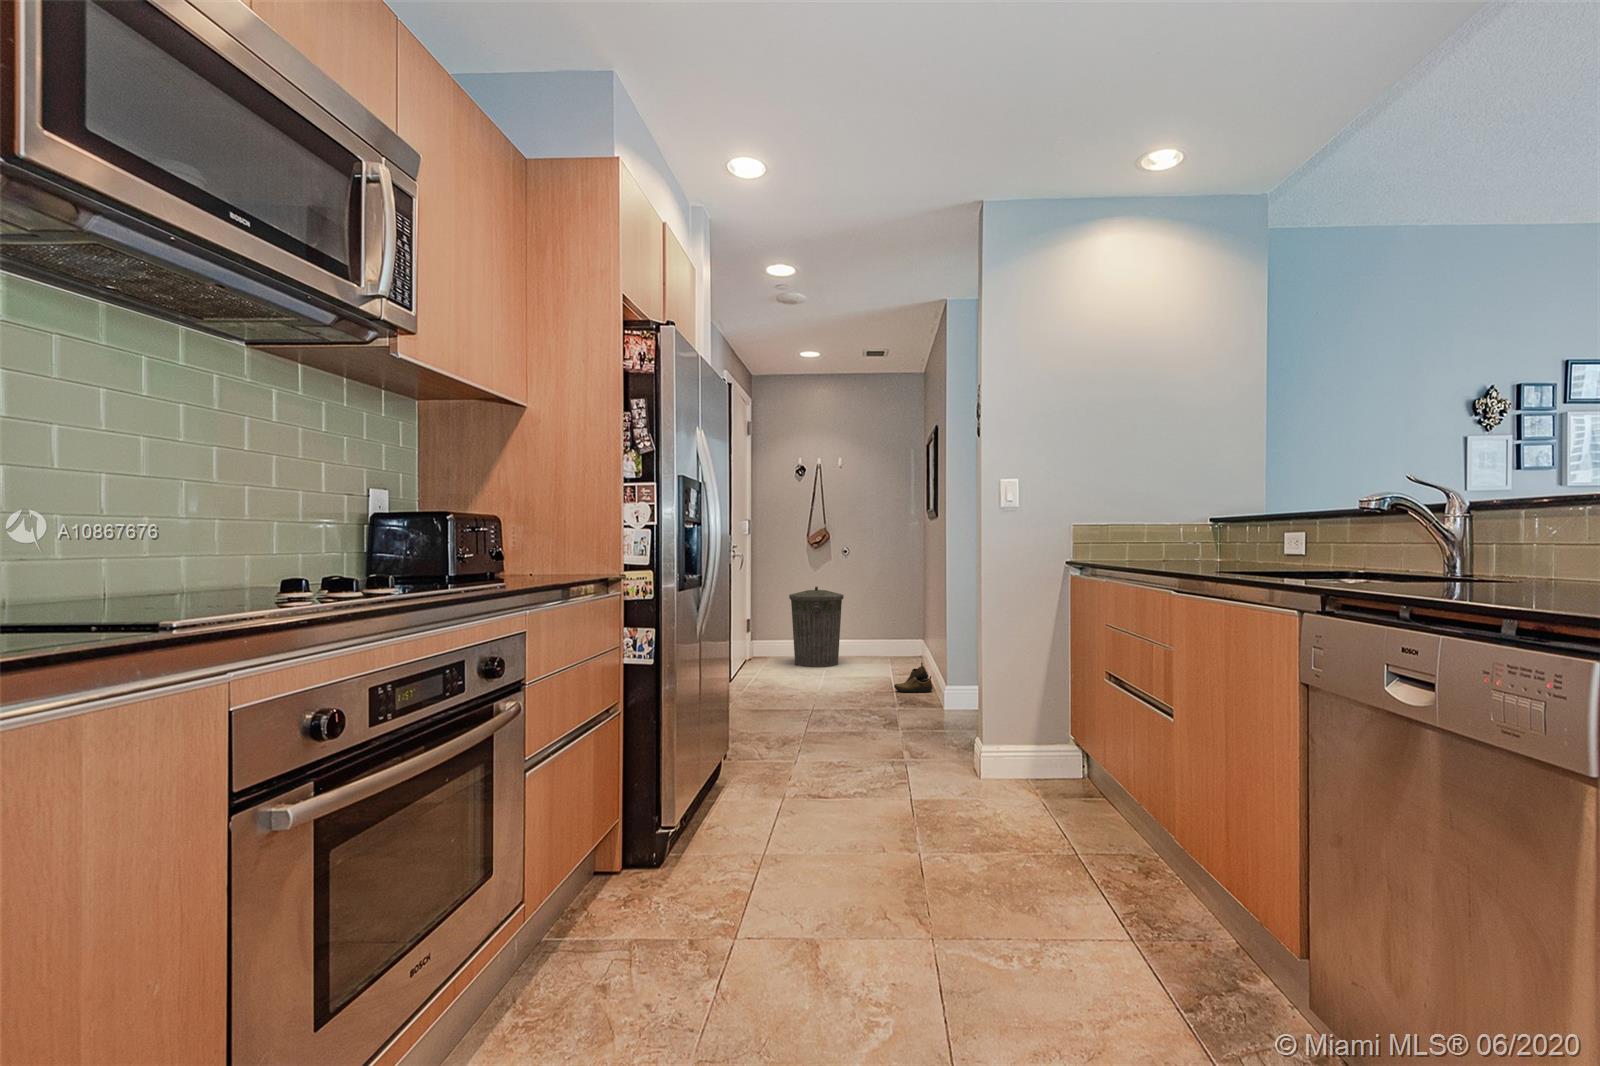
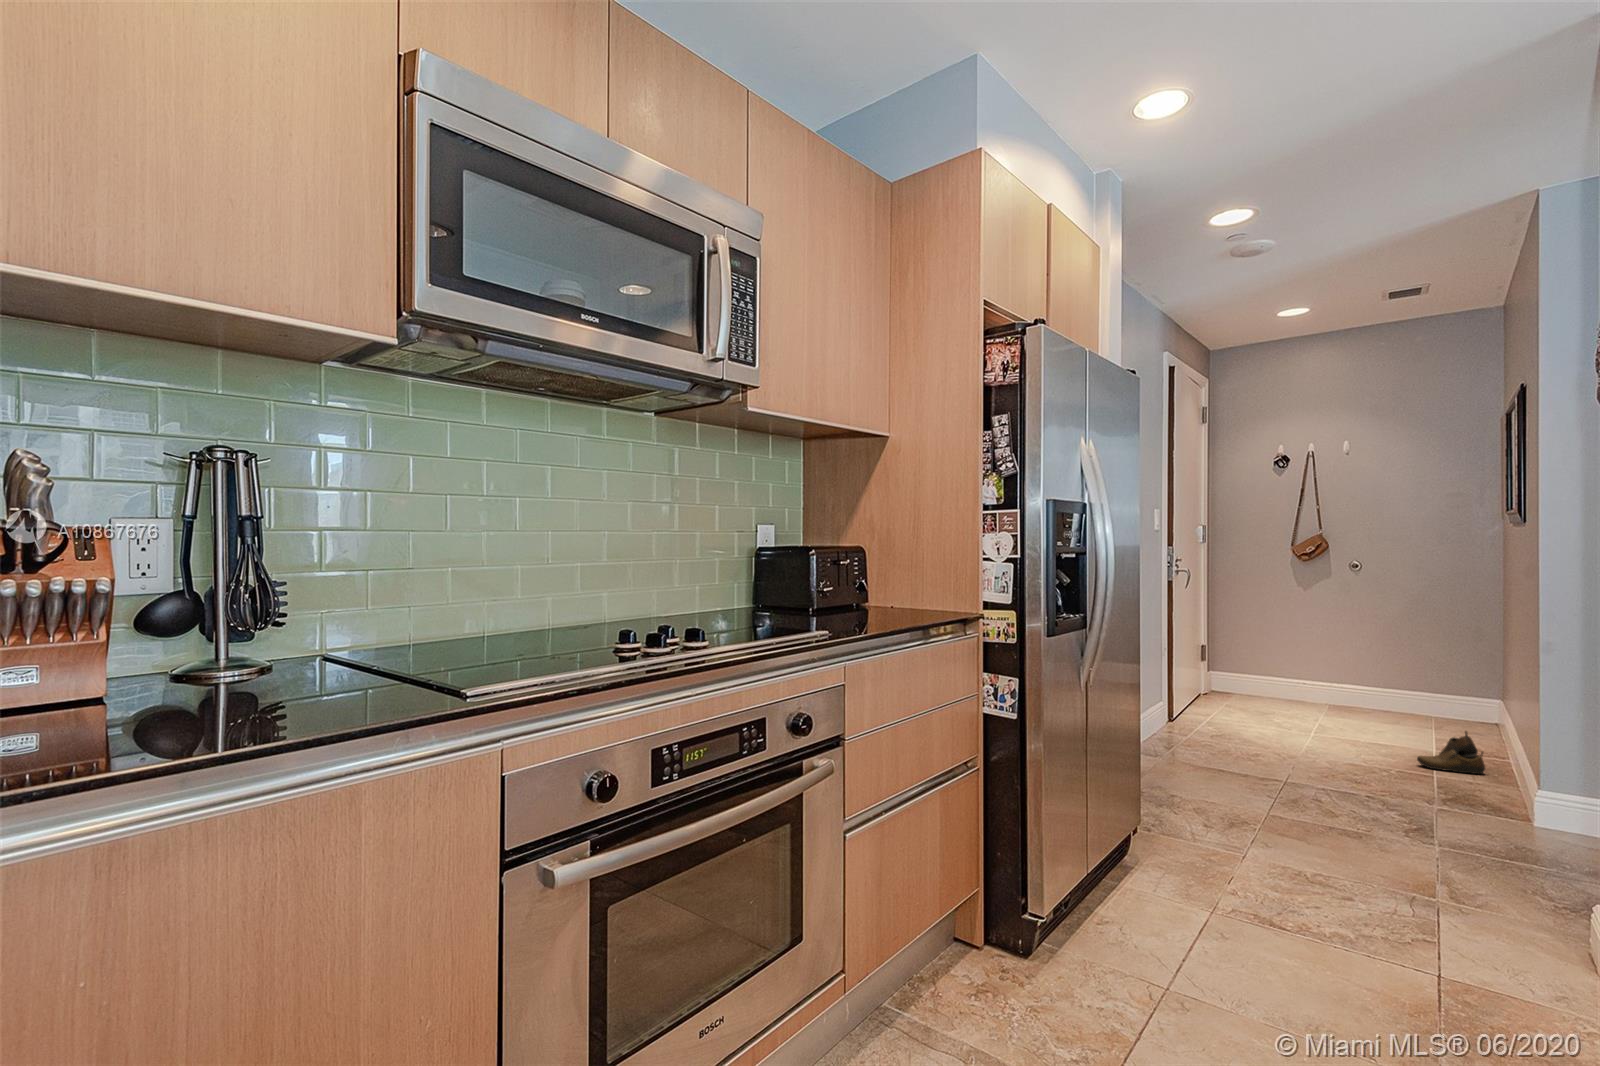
trash can: present [789,586,844,667] -> none [1260,611,1342,716]

